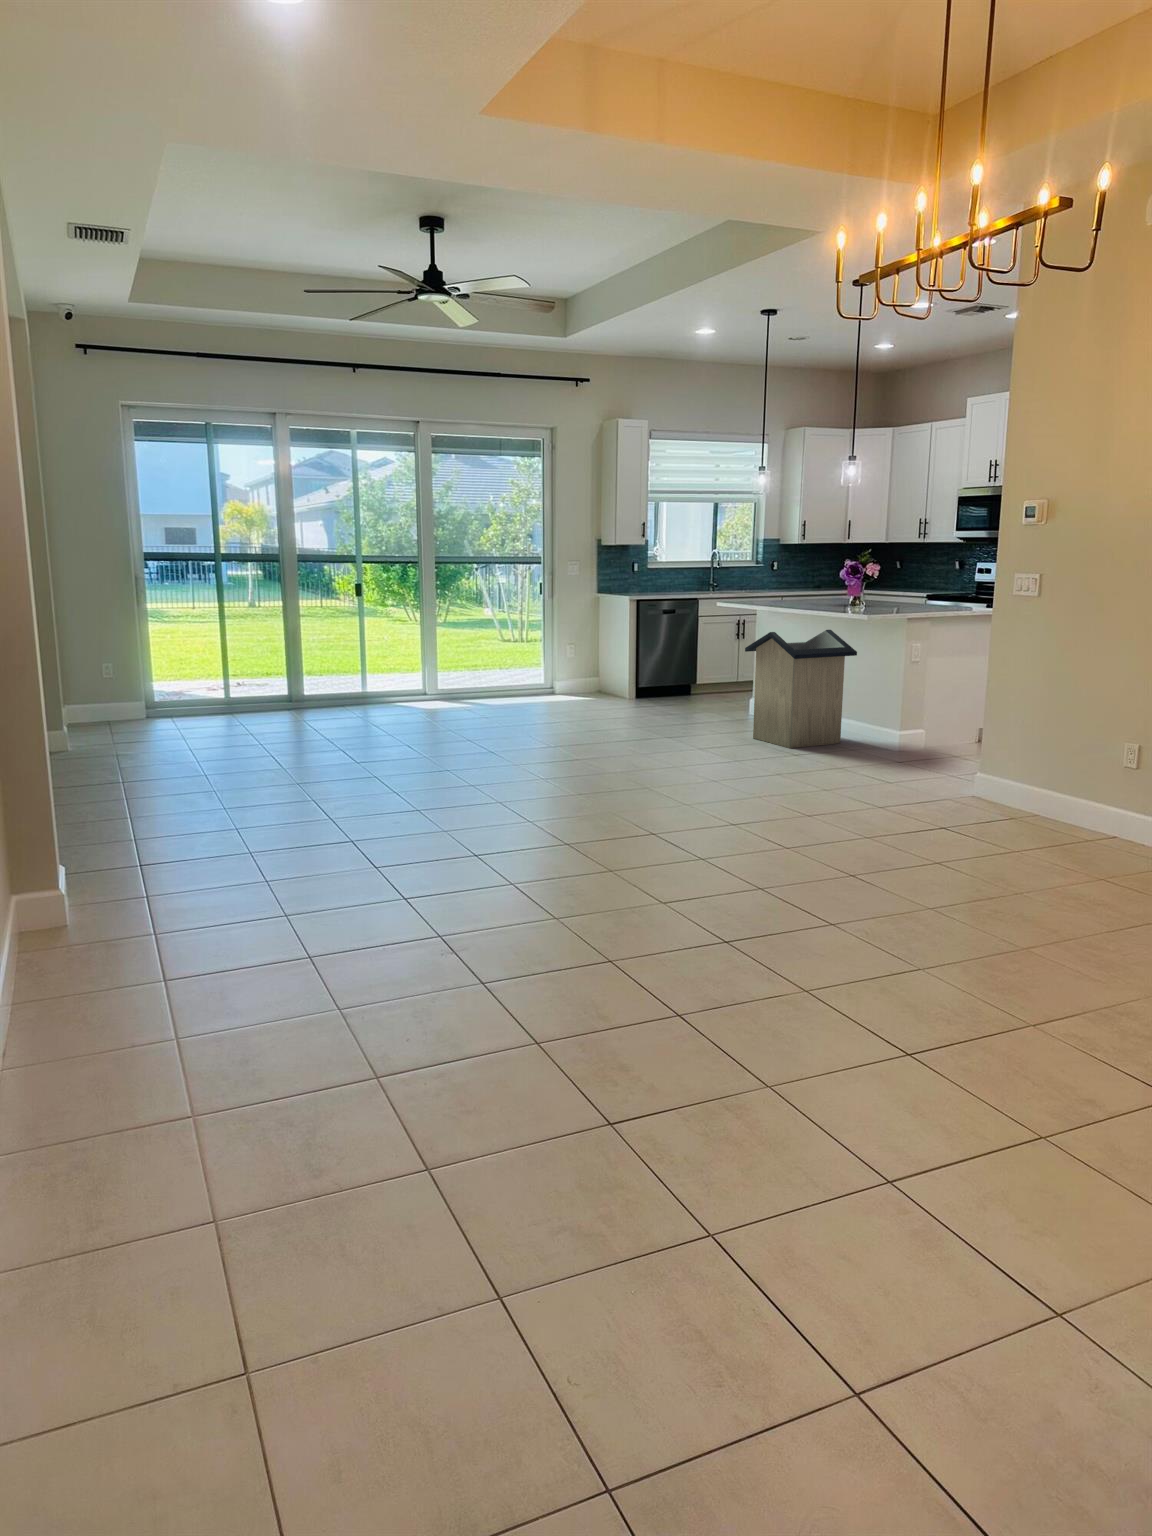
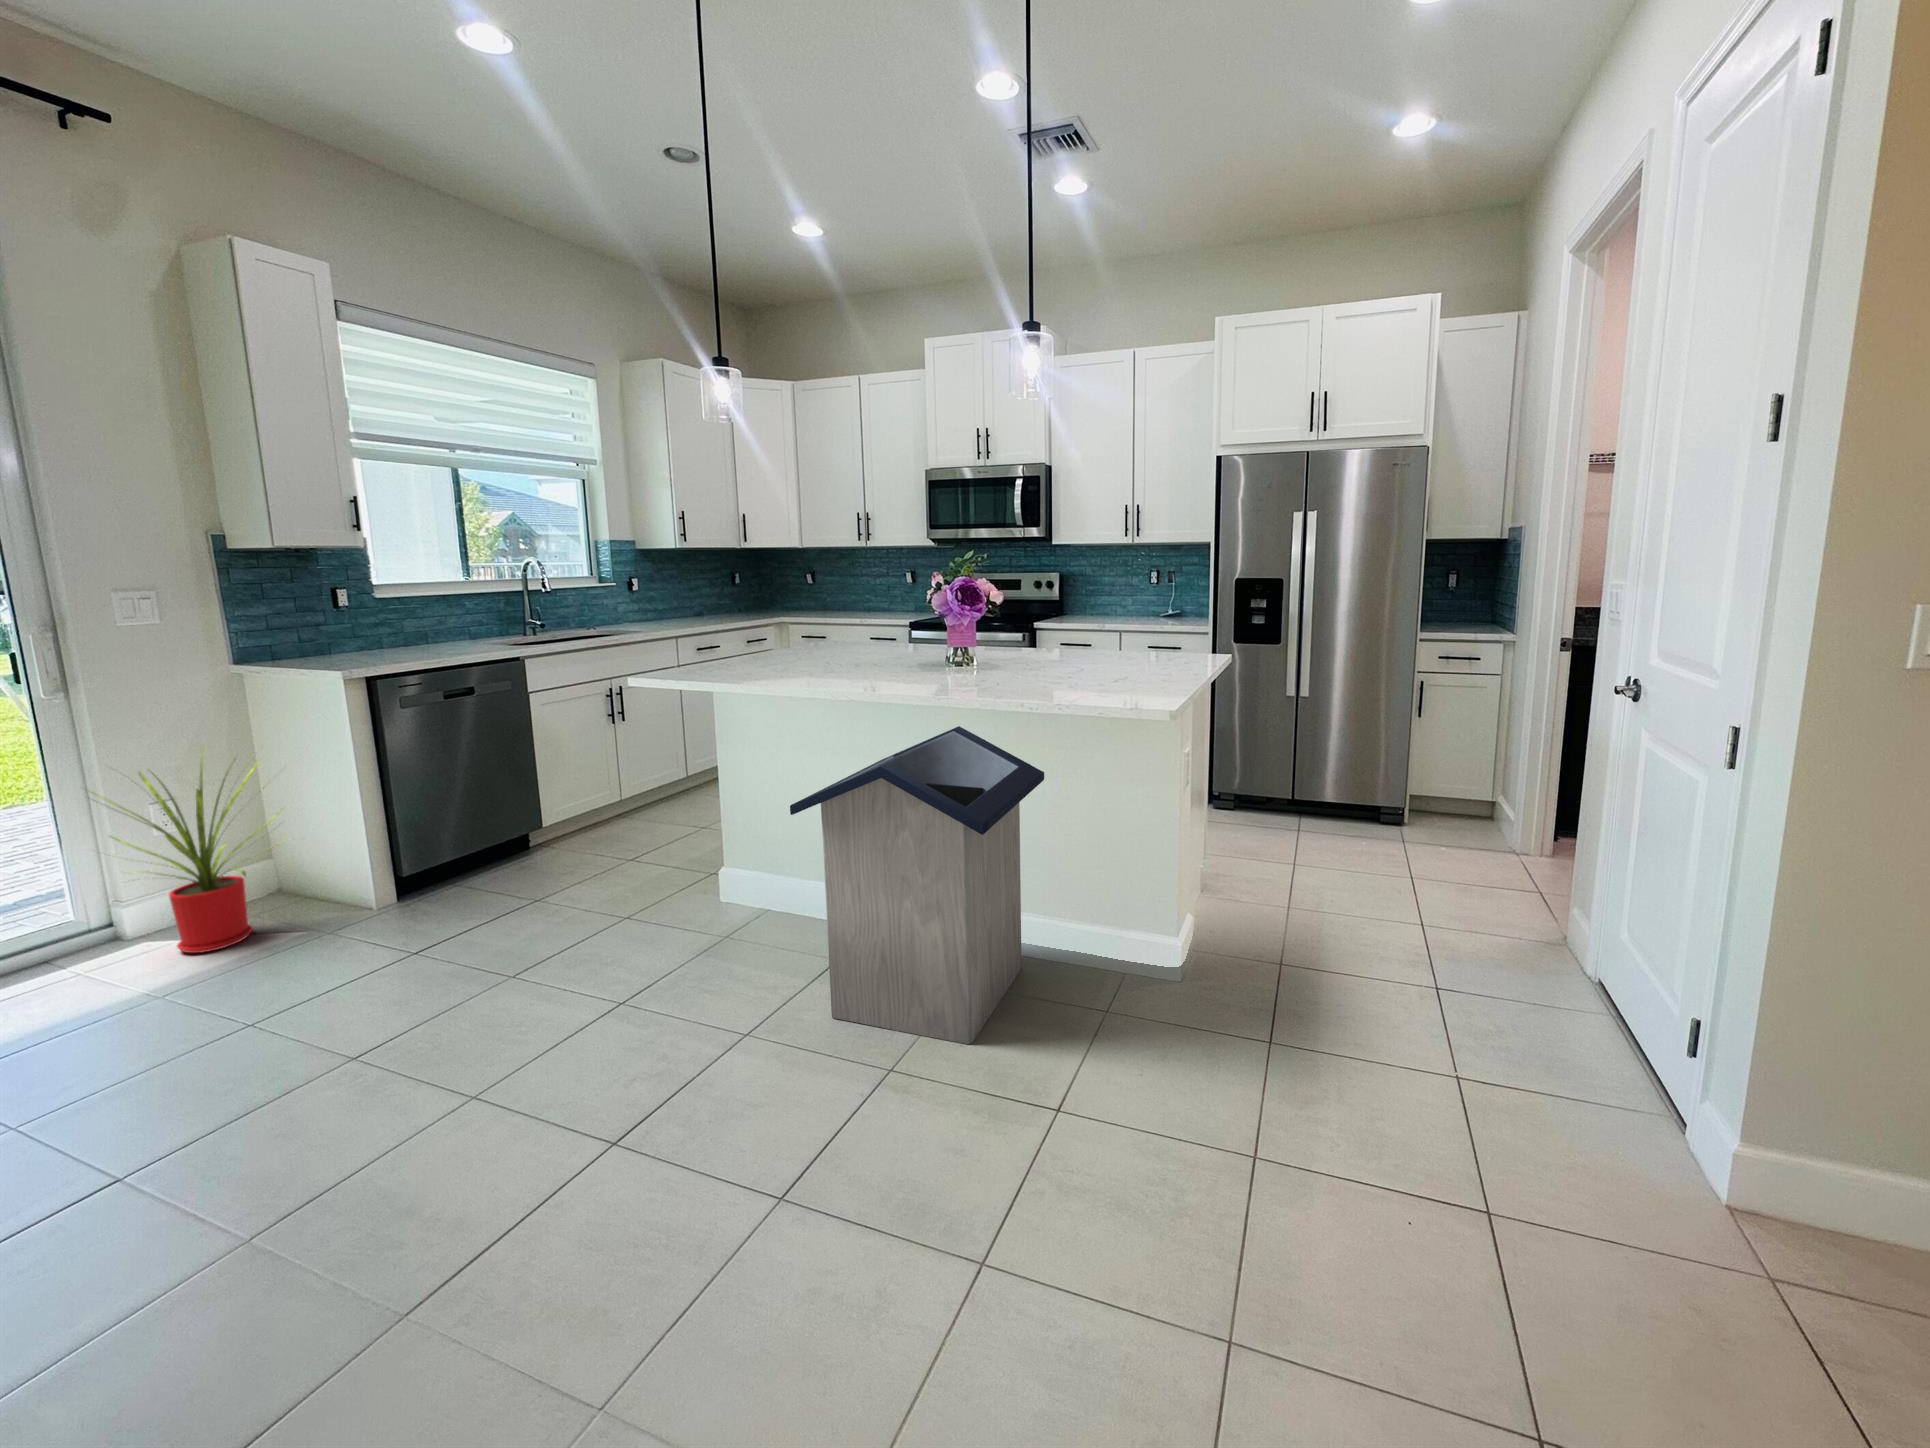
house plant: none [553,622,611,701] -> present [92,756,276,953]

